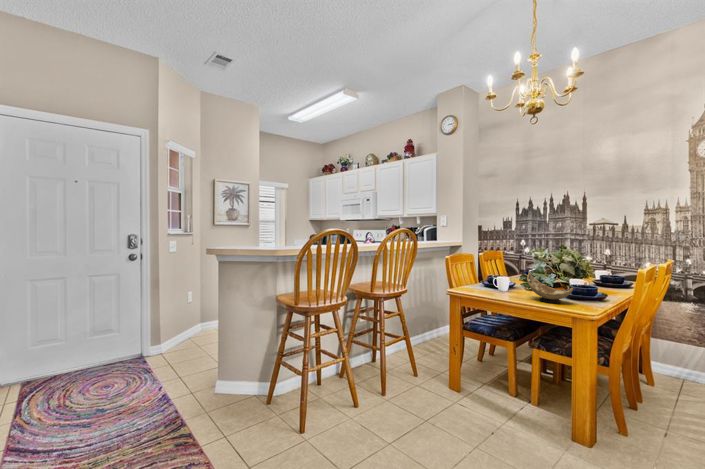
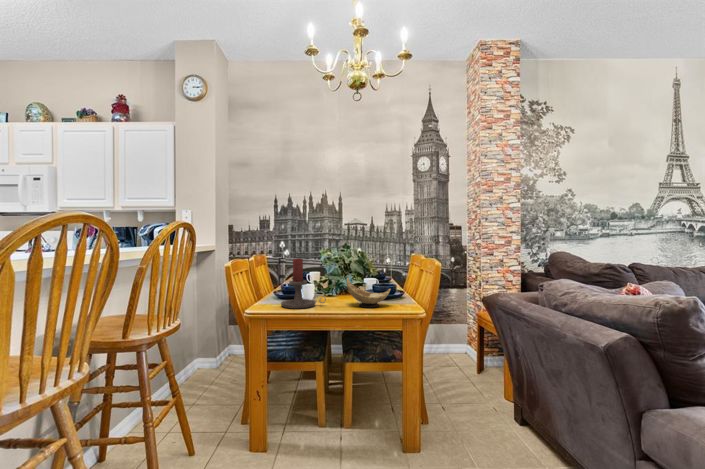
candle holder: none [471,253,509,293] -> present [281,258,326,309]

